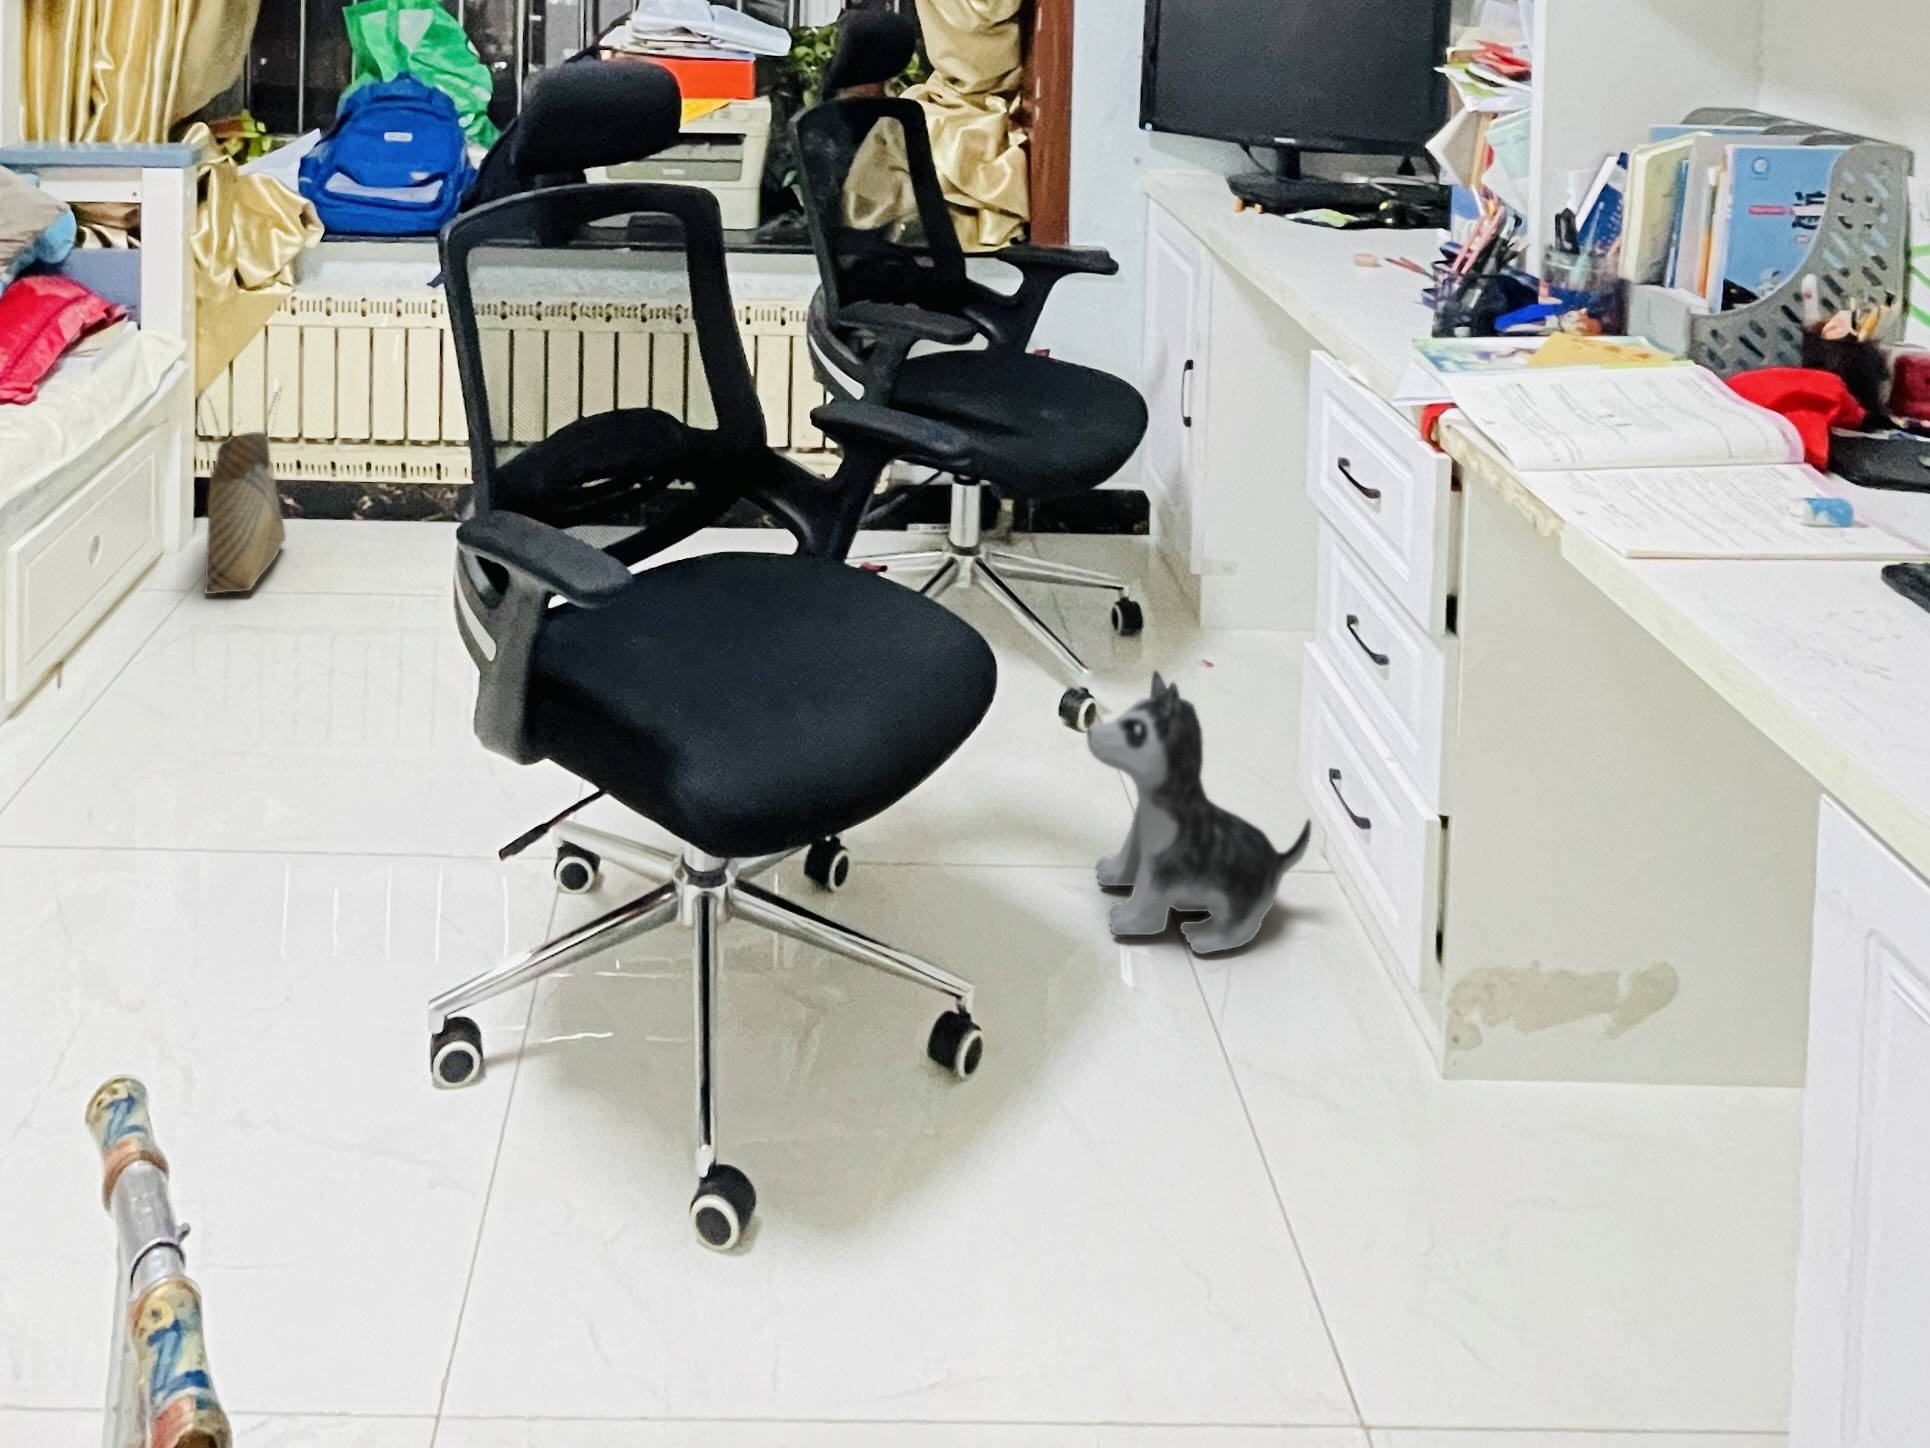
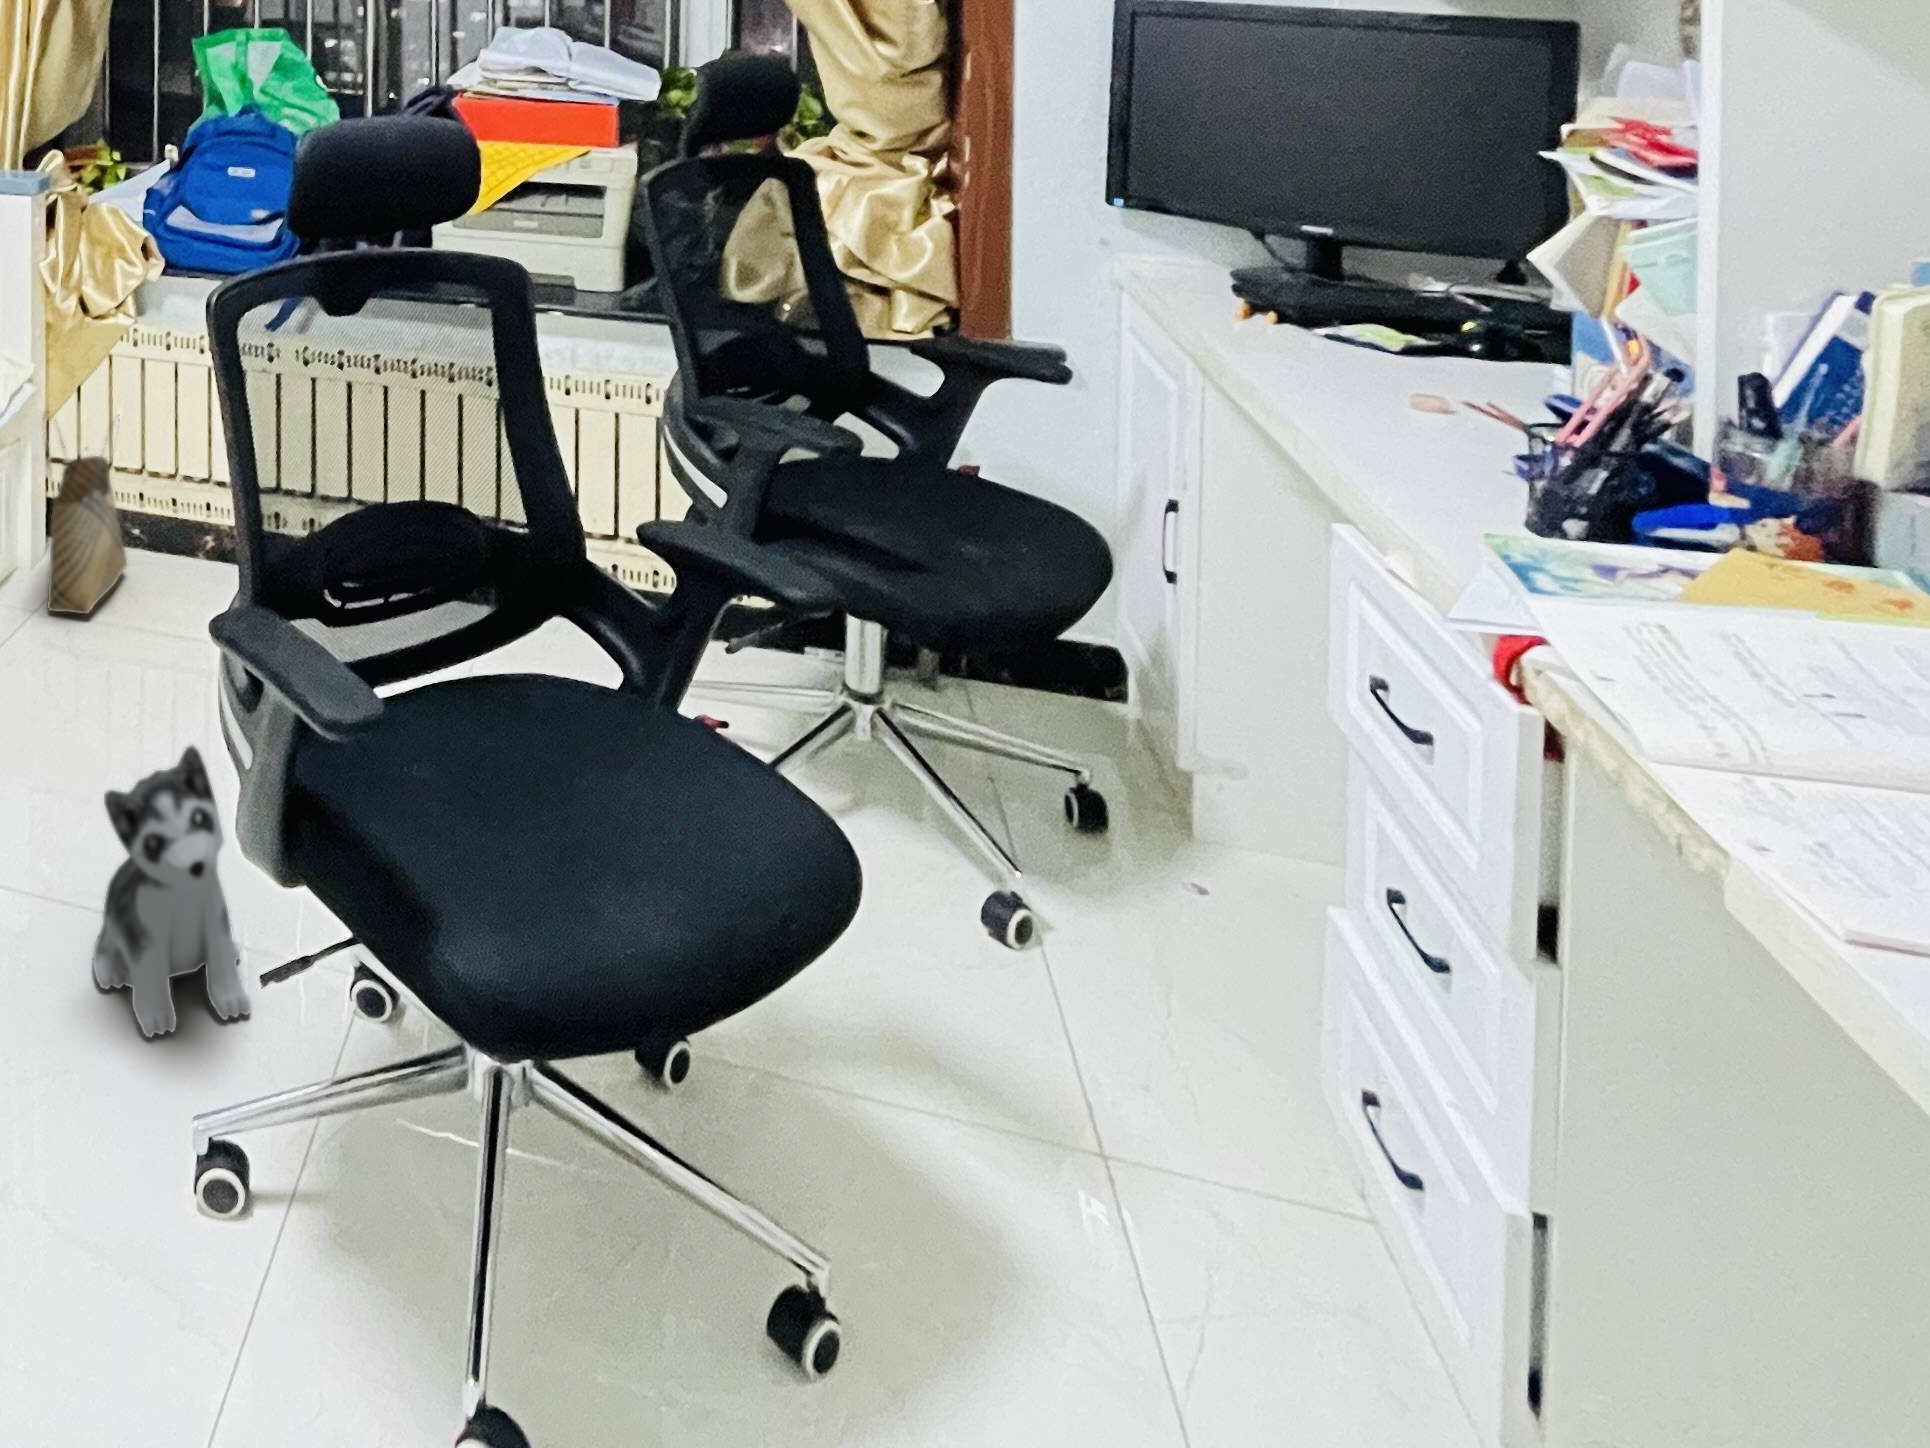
plush toy: present [1087,671,1311,954] -> present [93,746,251,1037]

